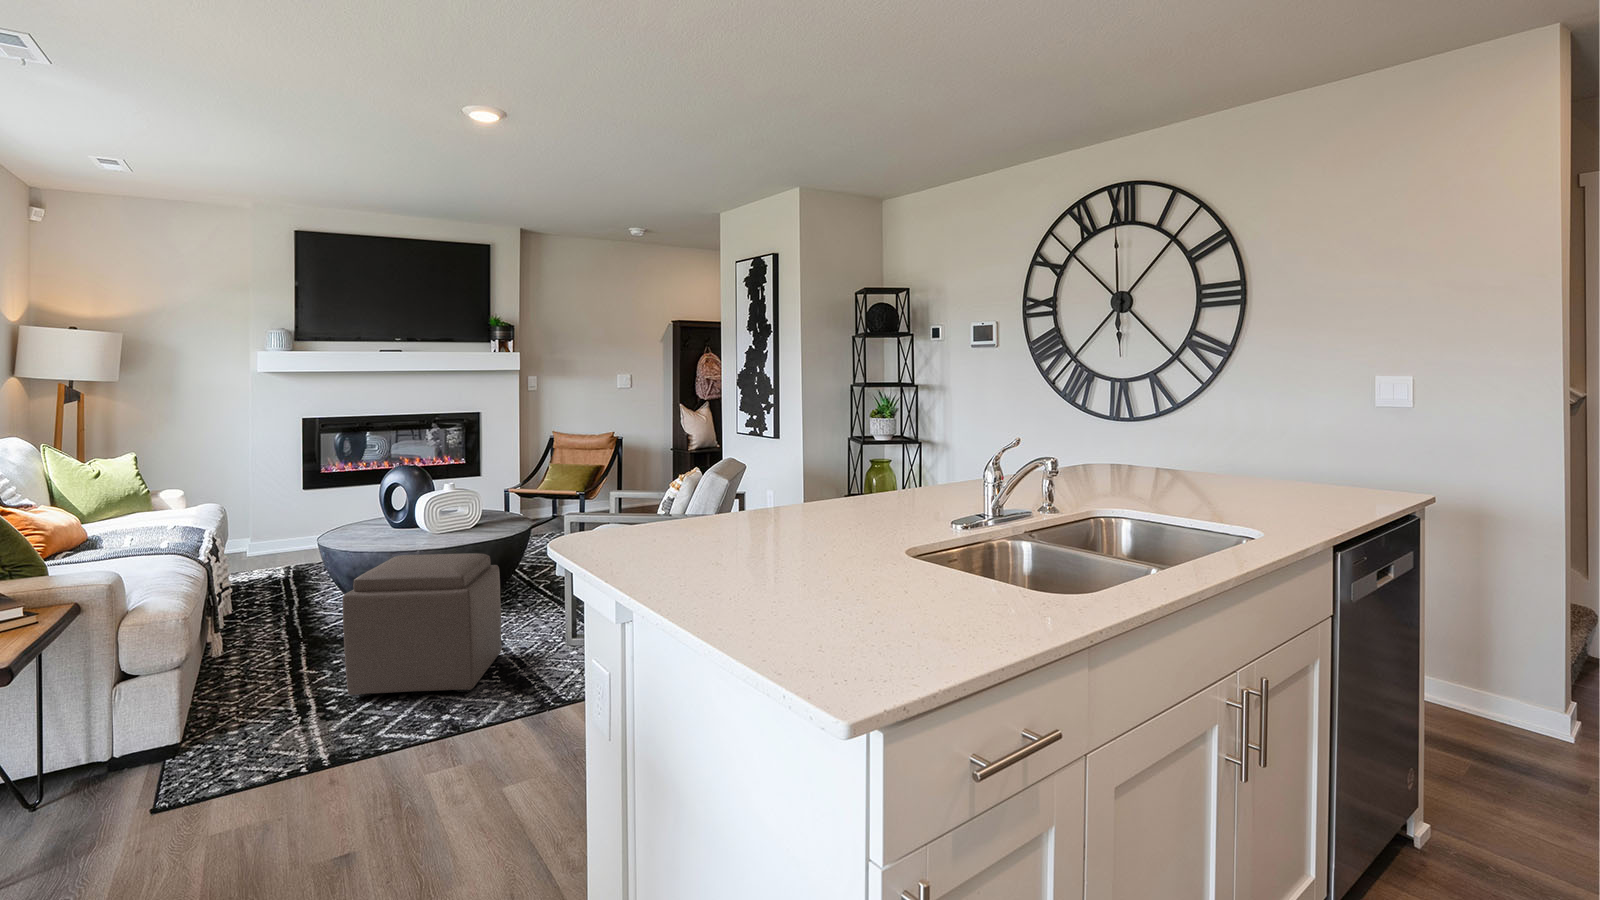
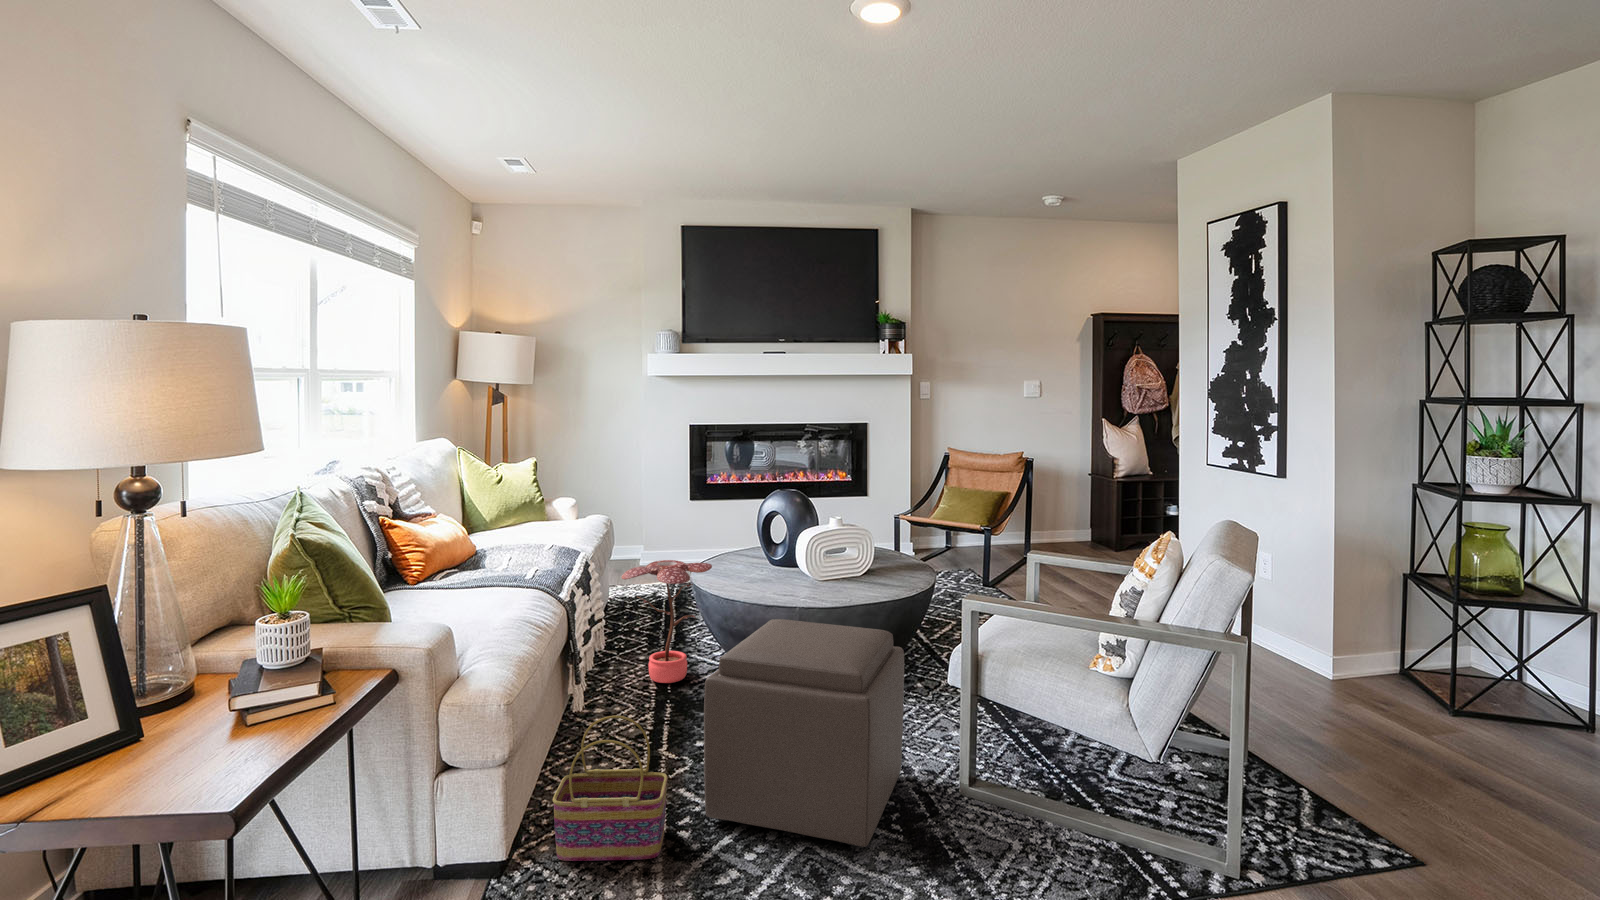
potted plant: none [251,529,338,631] -> present [622,560,712,683]
basket: none [219,630,315,736] -> present [553,716,668,861]

